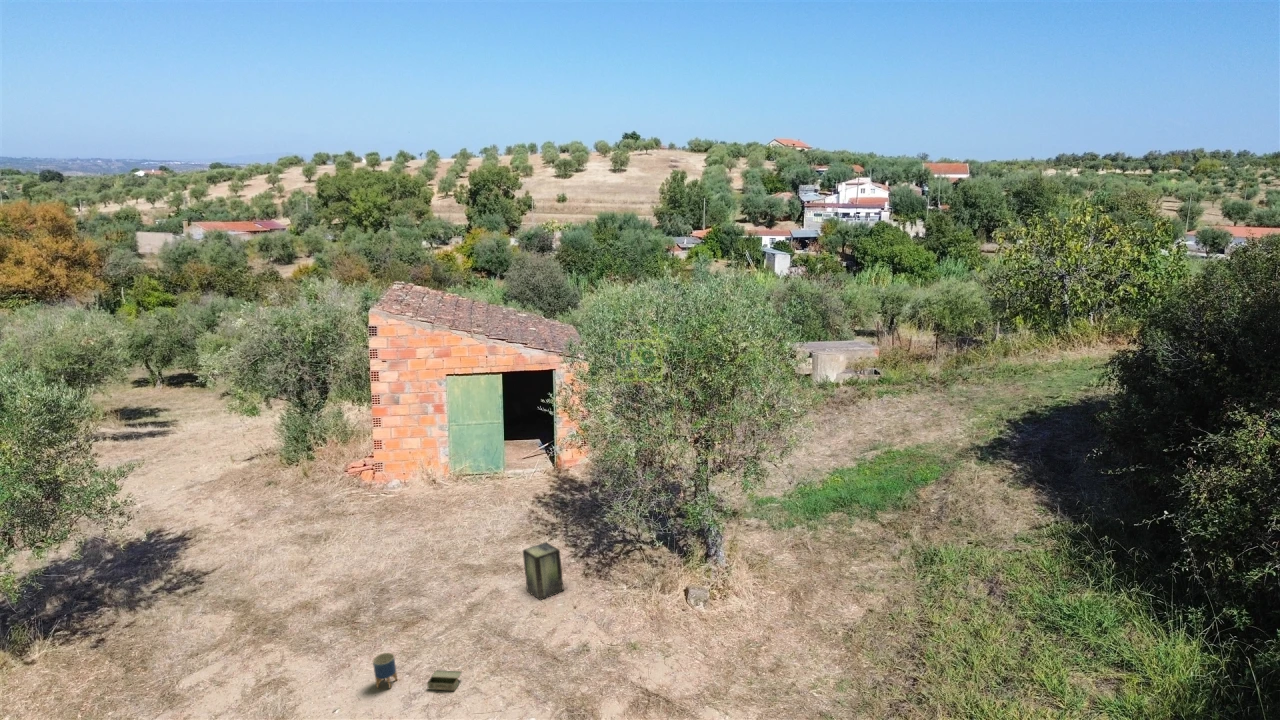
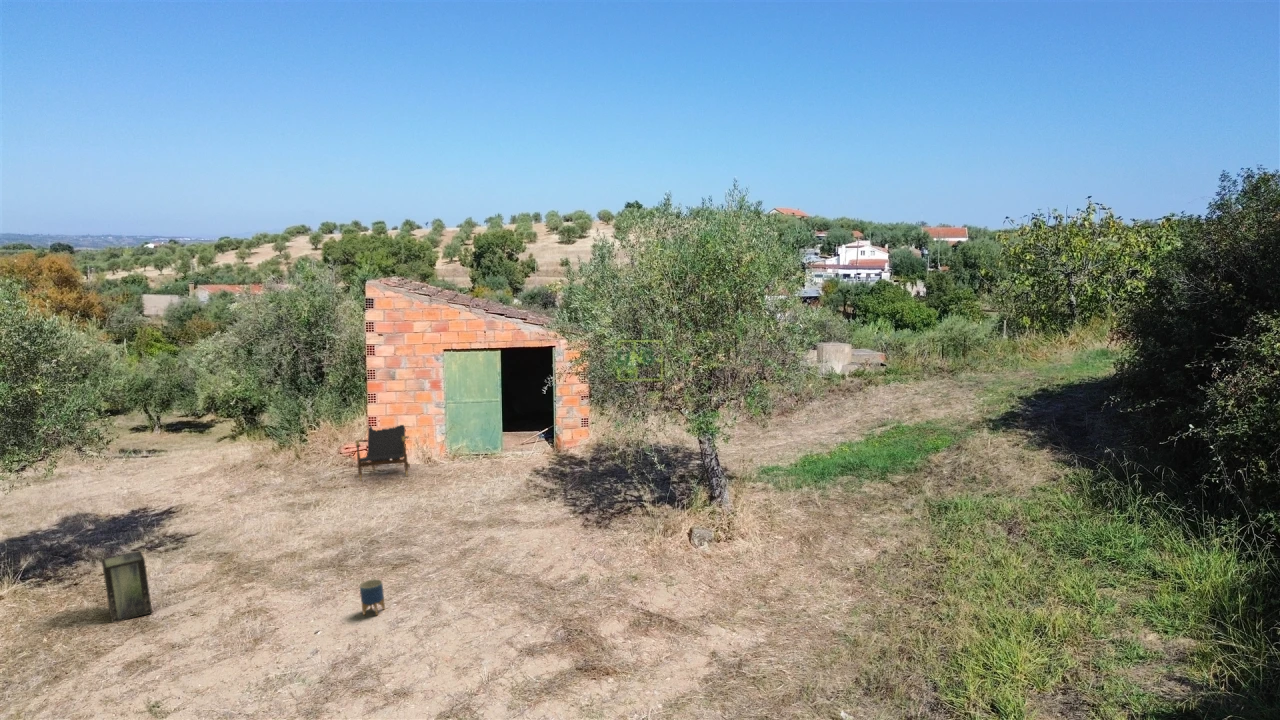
lounge chair: none [362,440,416,506] -> present [356,425,410,481]
storage box: present [523,542,563,600] -> present [102,551,152,623]
toolbox: present [427,670,461,691] -> none [416,598,453,616]

